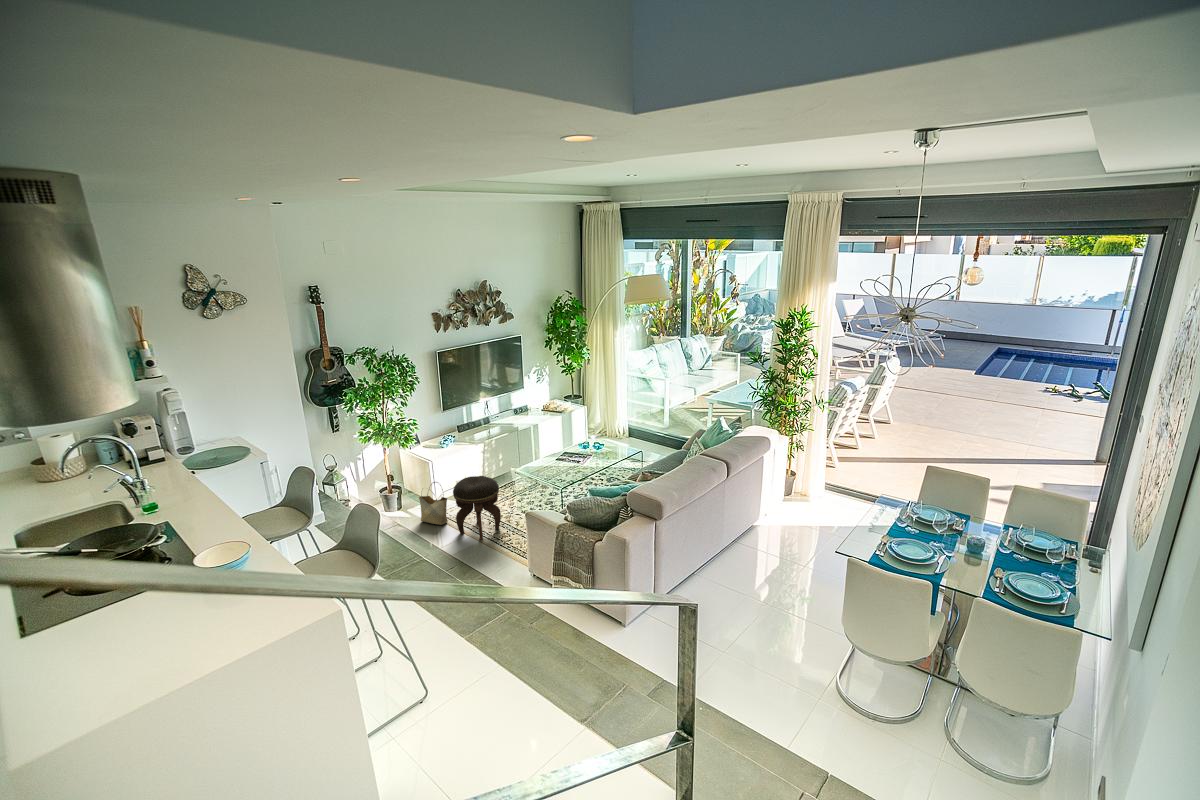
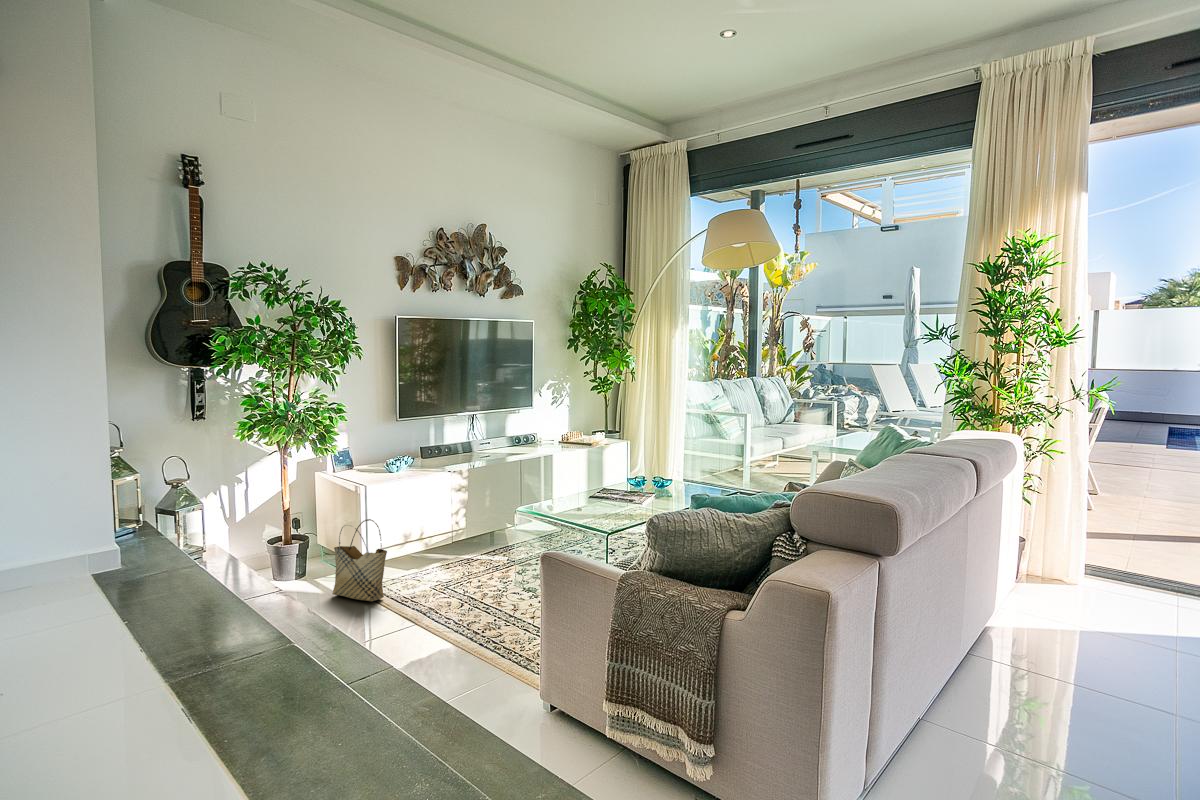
footstool: present [453,476,501,540] -> none [399,507,488,629]

